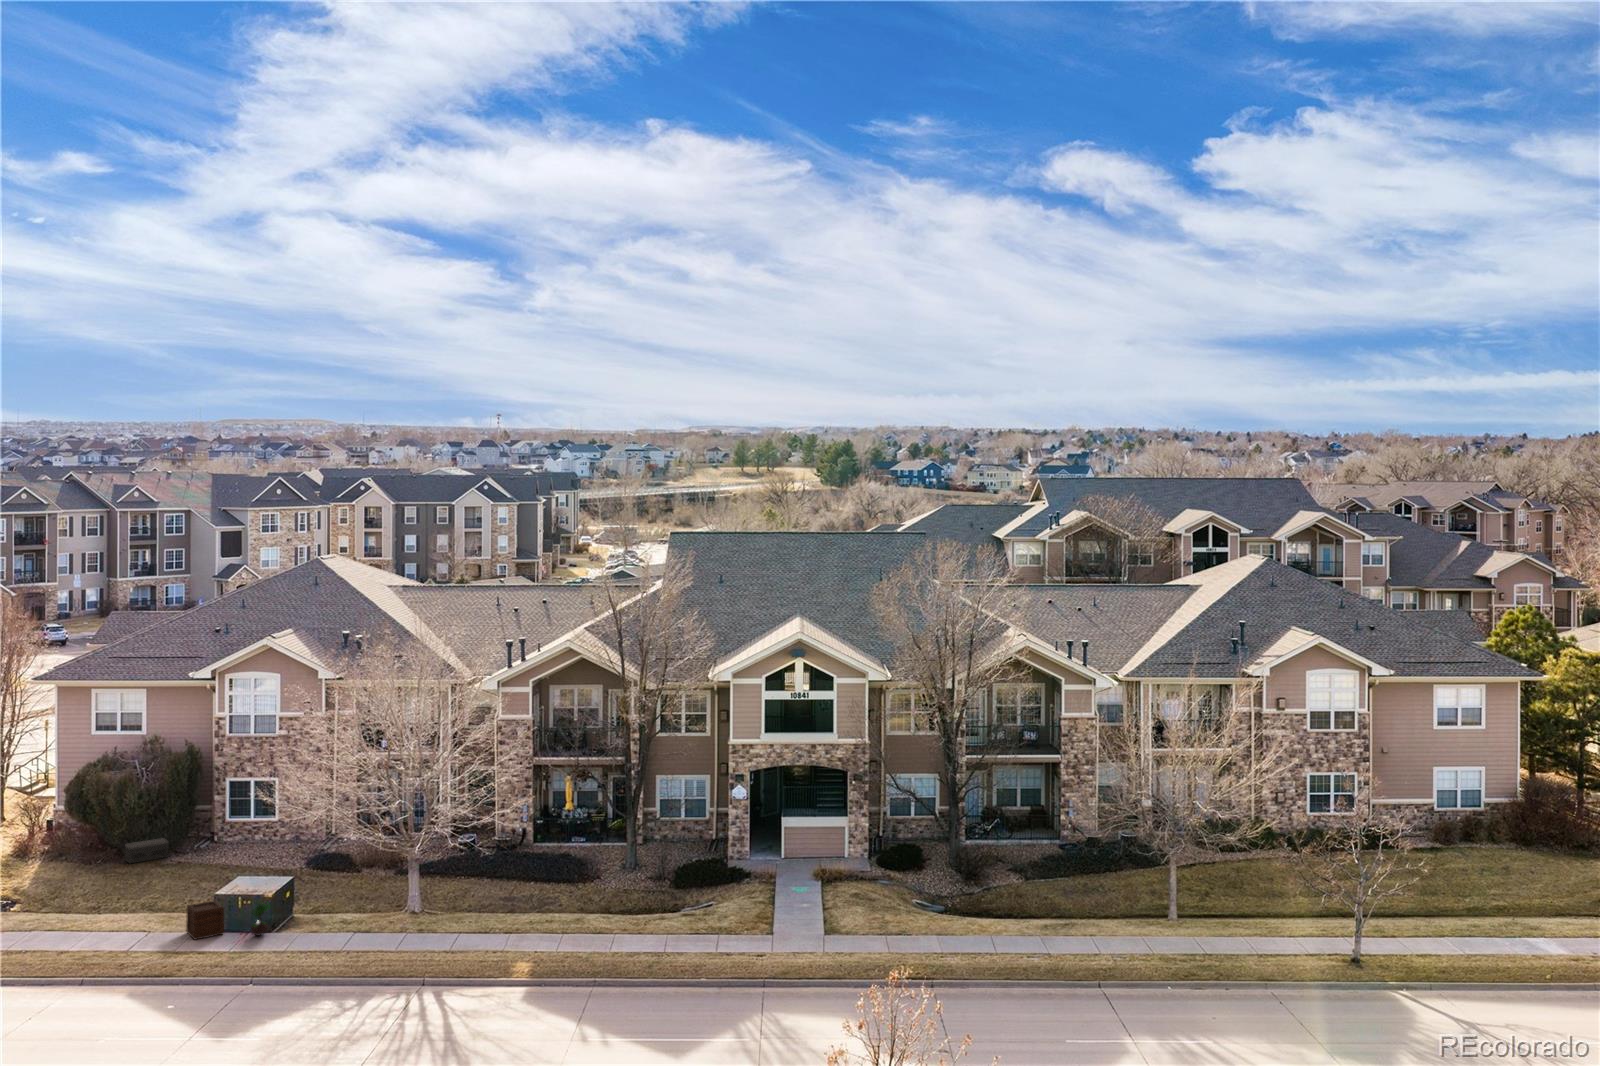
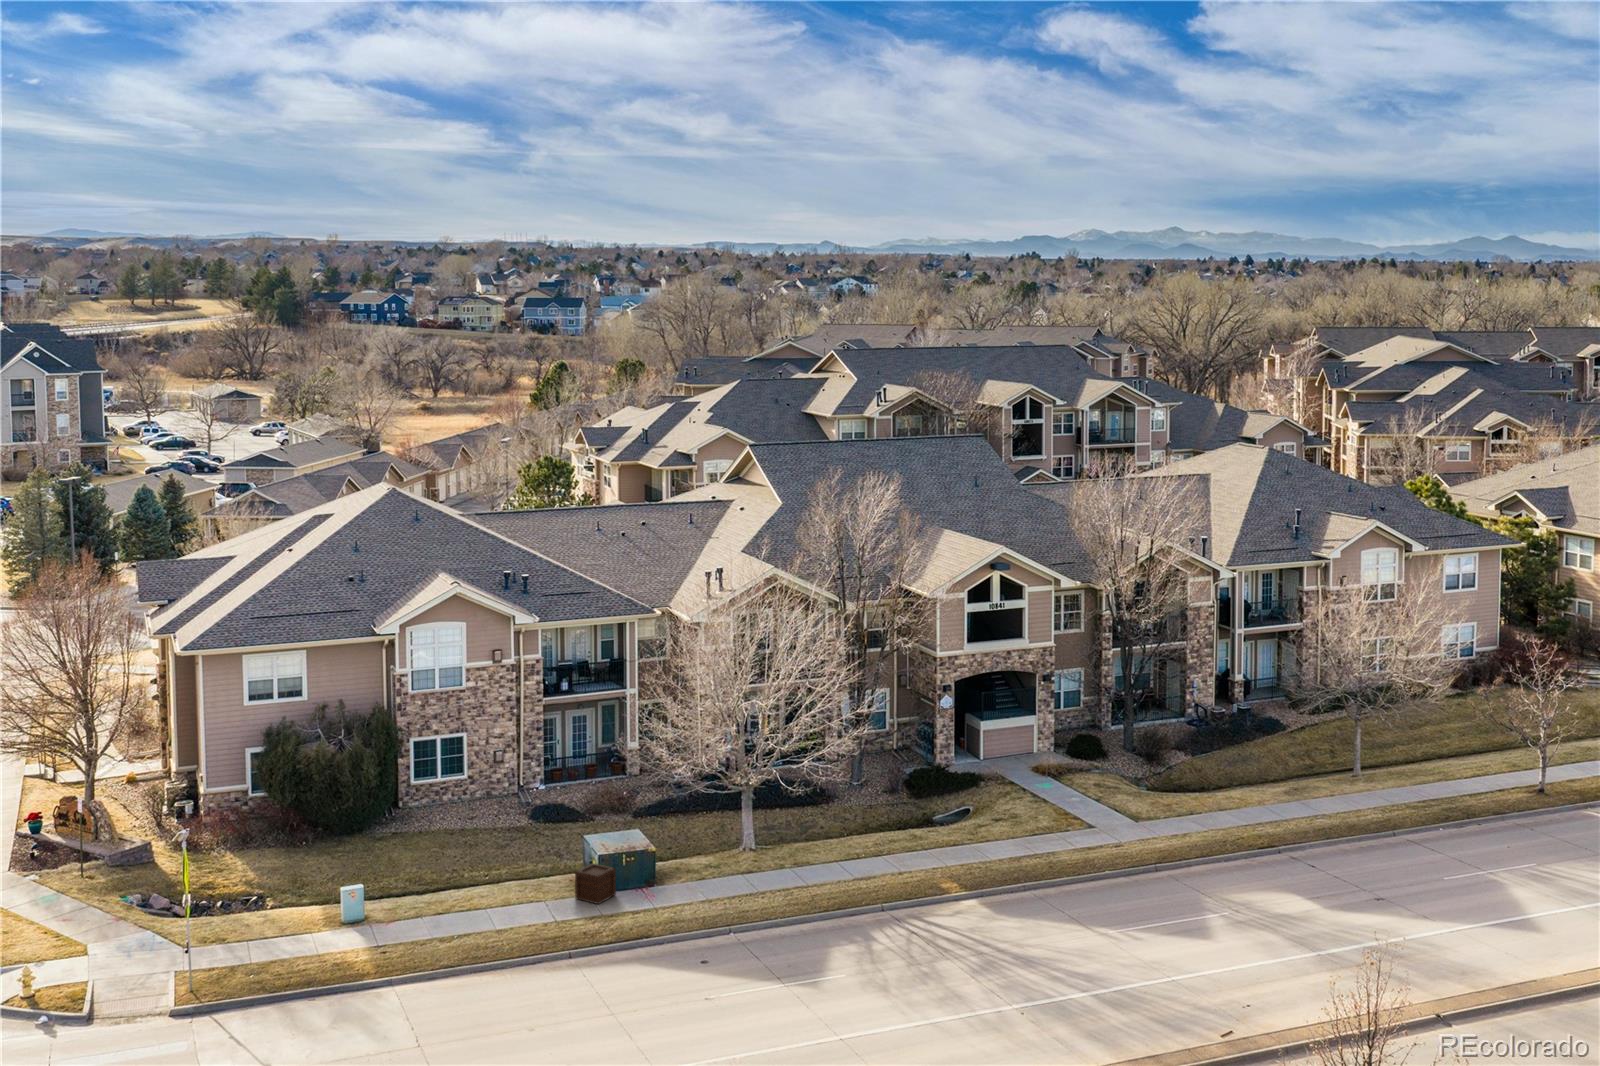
storage bench: present [125,838,168,863] -> none [349,811,390,843]
potted tree: present [251,902,268,936] -> none [643,856,665,892]

